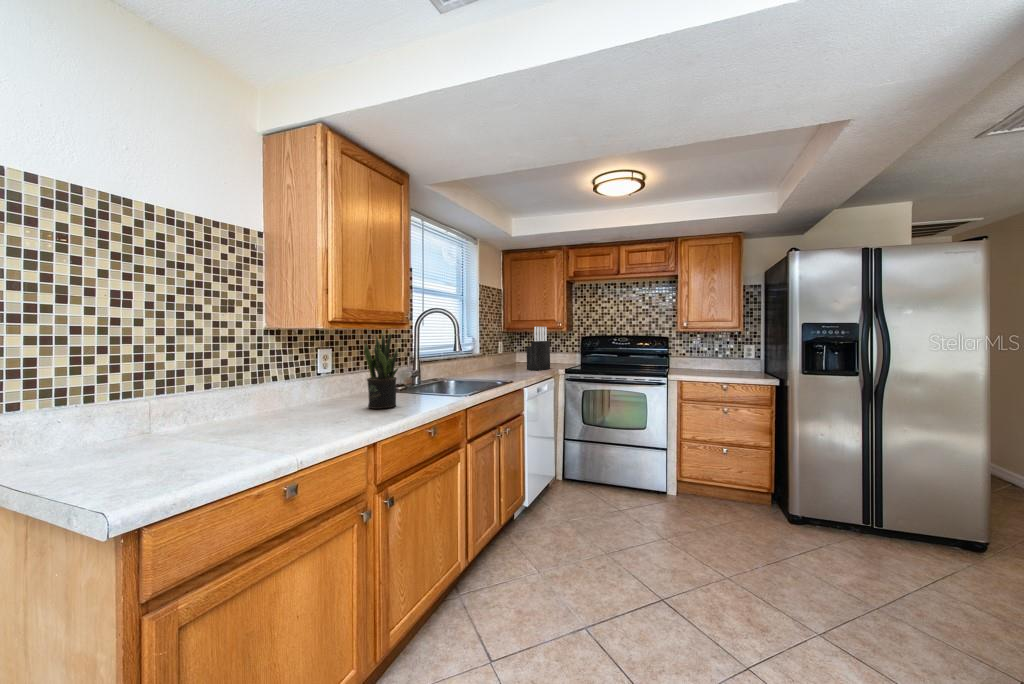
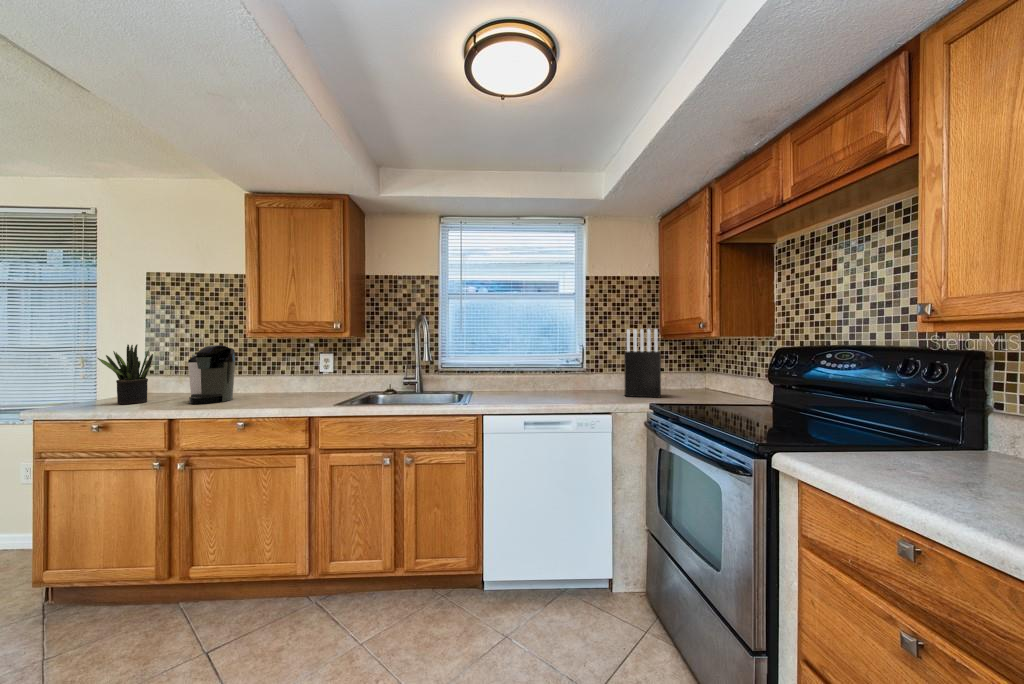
potted plant: present [364,334,398,409] -> present [98,345,153,404]
coffee maker: none [201,337,327,430] -> present [188,345,235,404]

